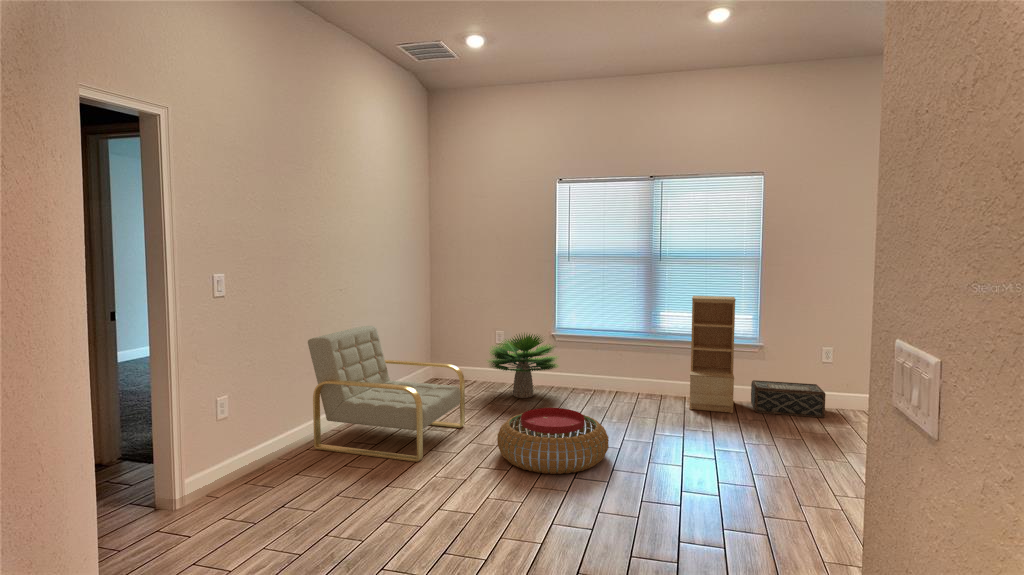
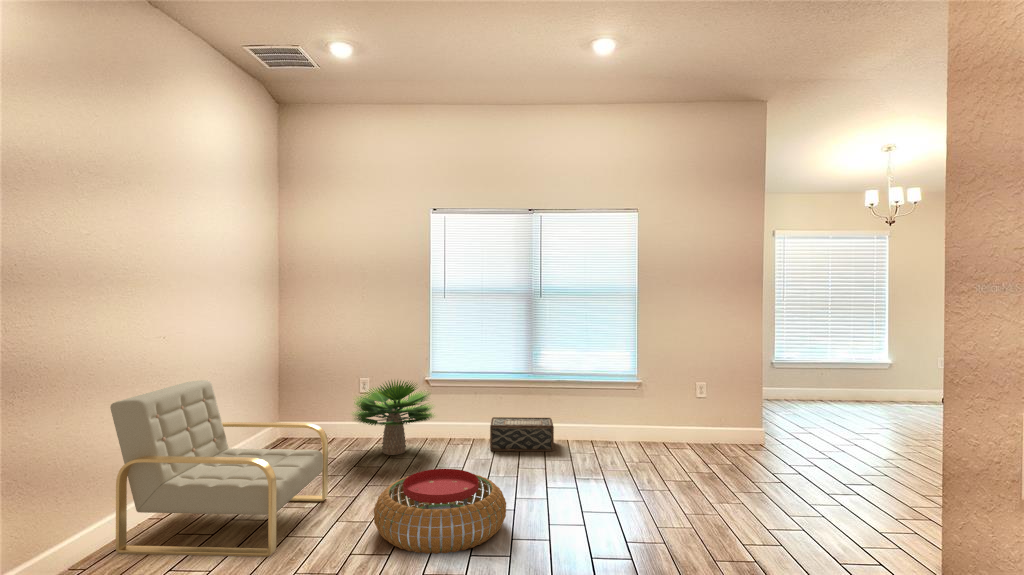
bookshelf: present [690,296,736,413] -> none [574,334,620,456]
woven basket: present [751,380,825,418] -> present [490,417,554,451]

